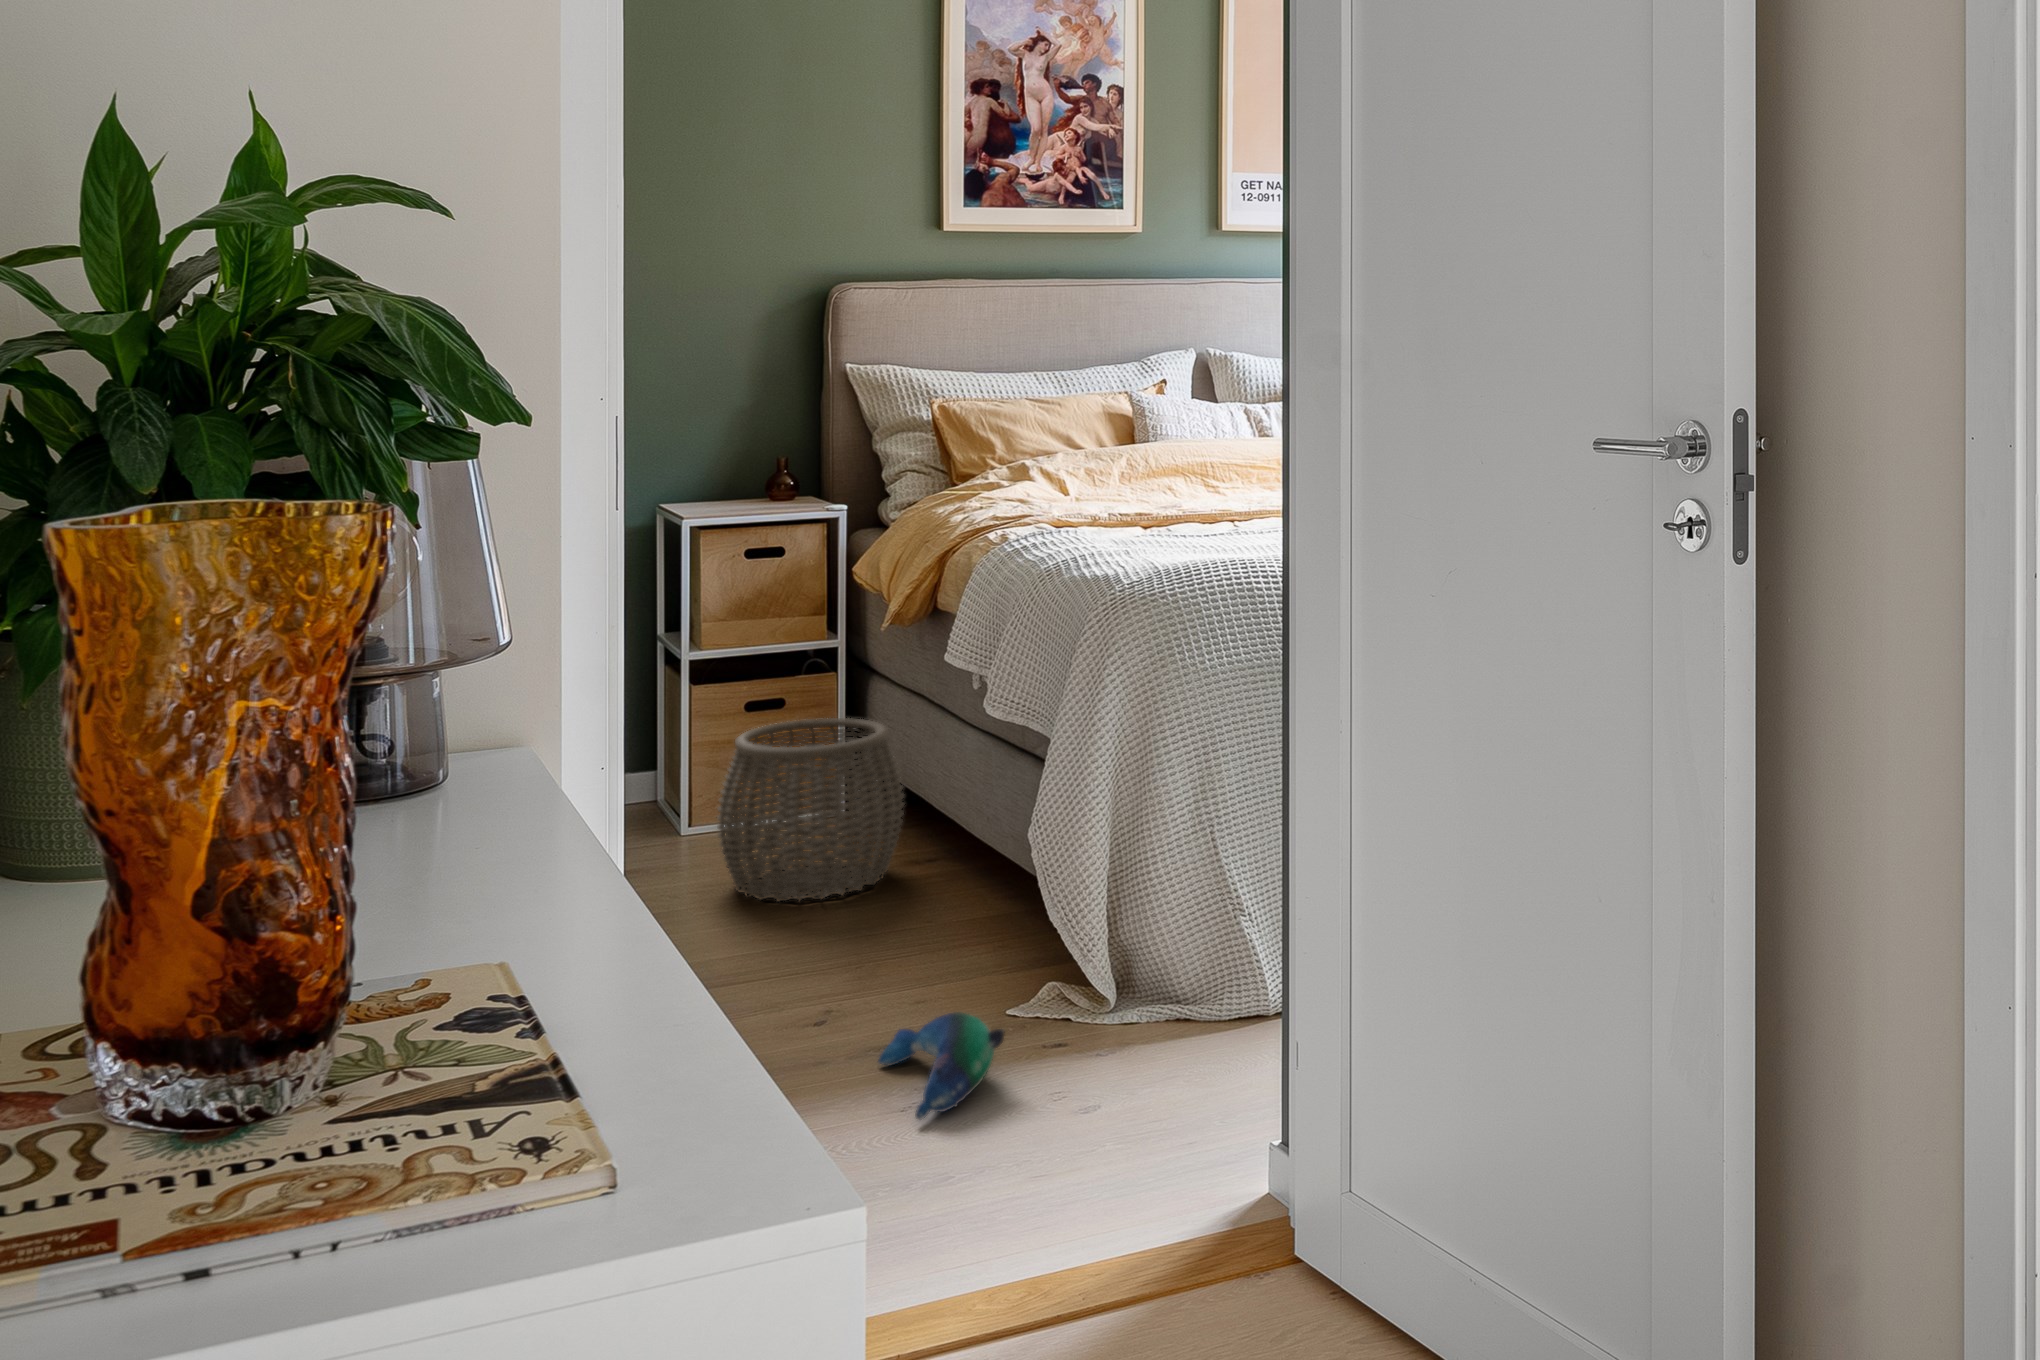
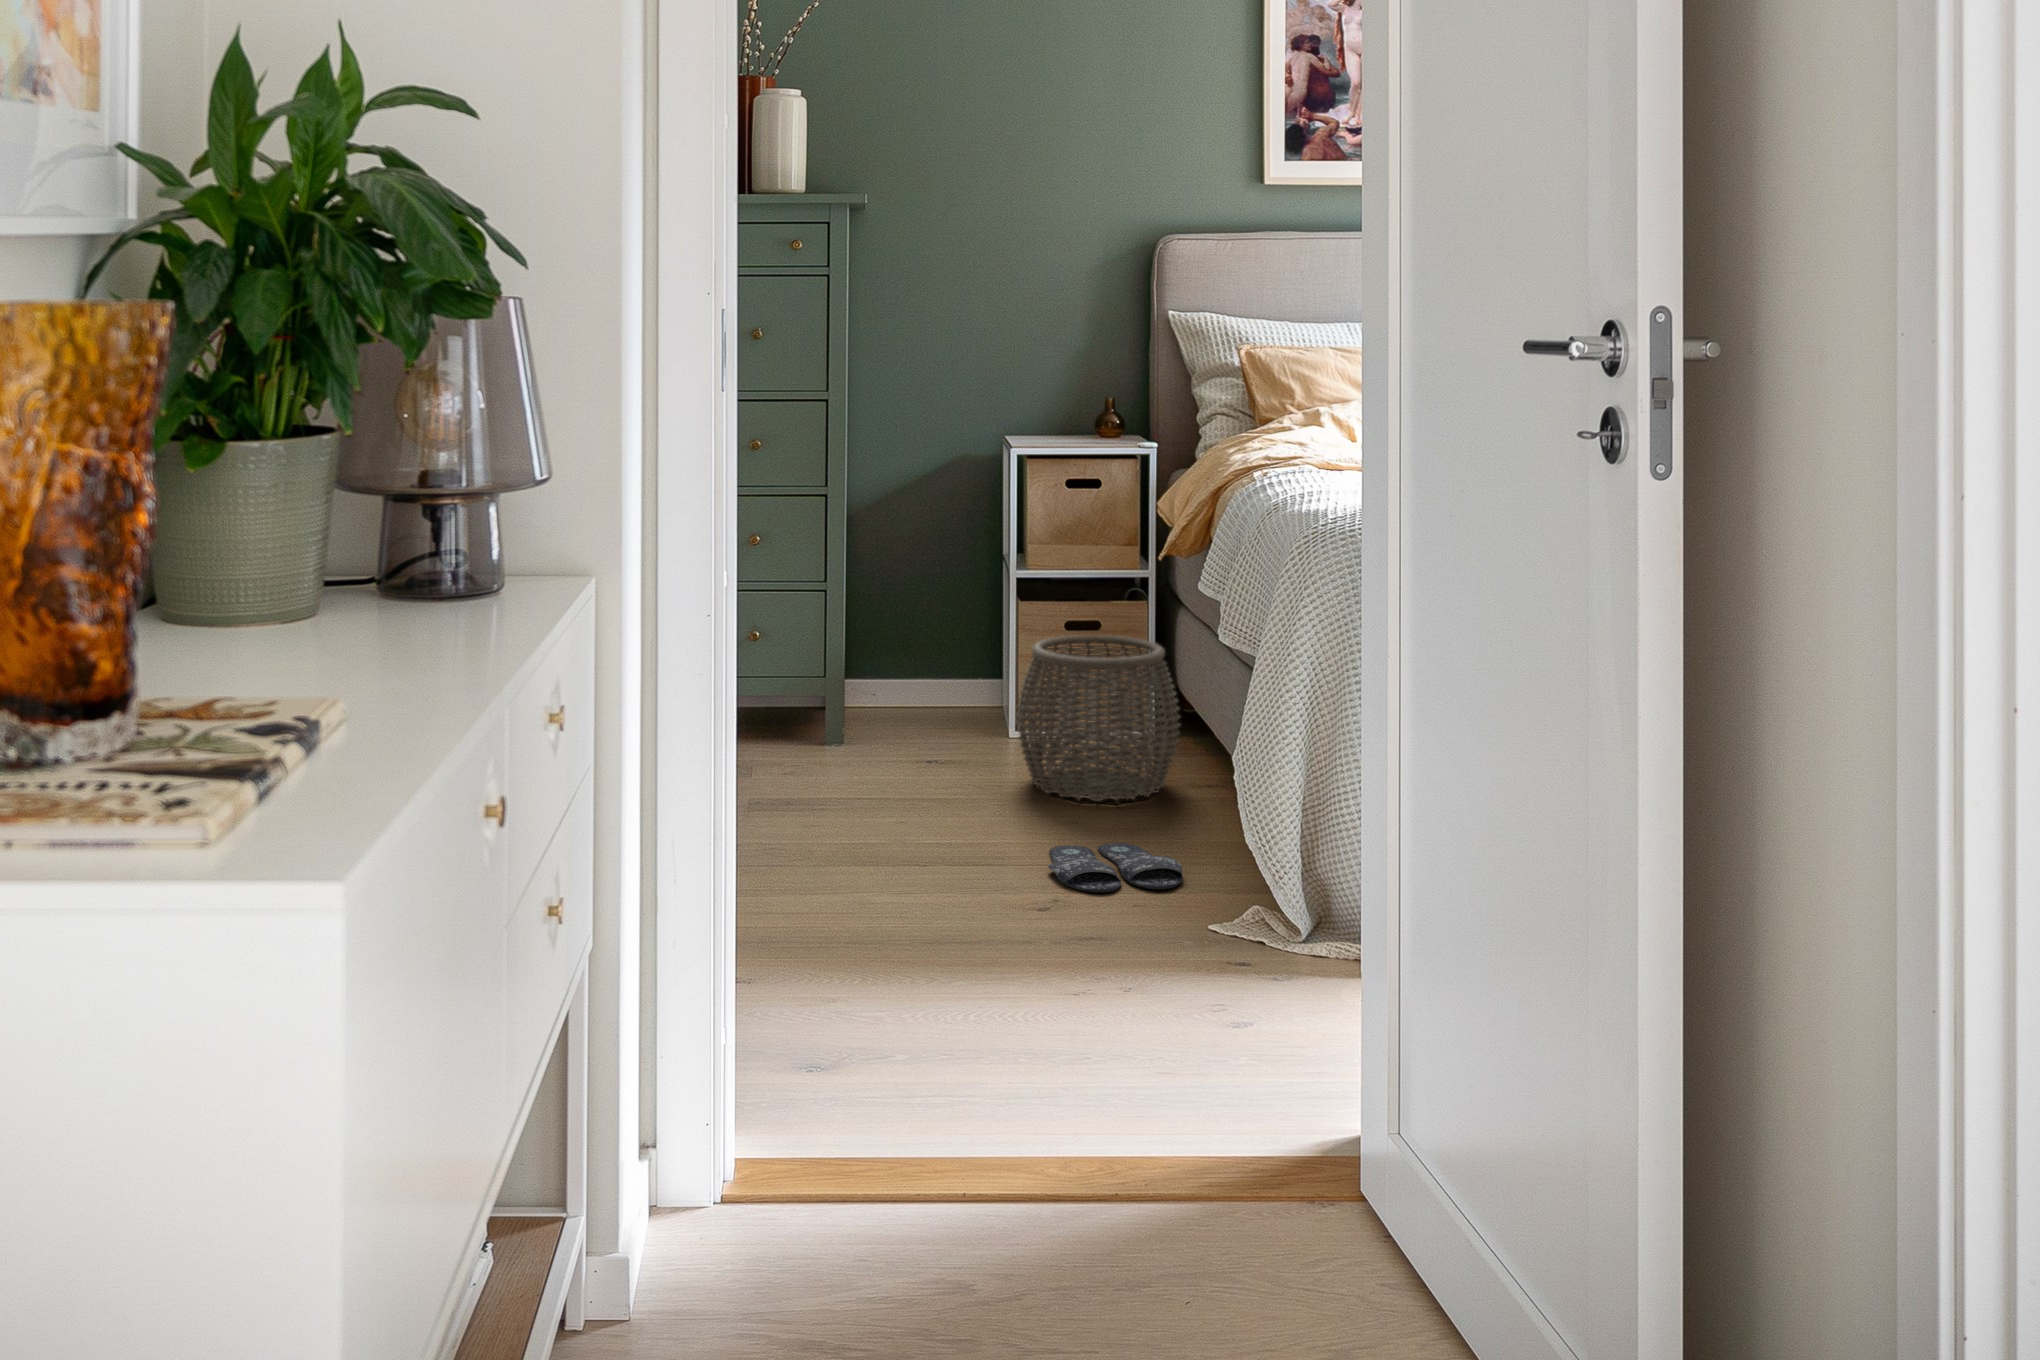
slippers: none [796,939,956,998] -> present [1048,843,1183,893]
plush toy: present [878,1012,1005,1120] -> none [1071,915,1174,1007]

